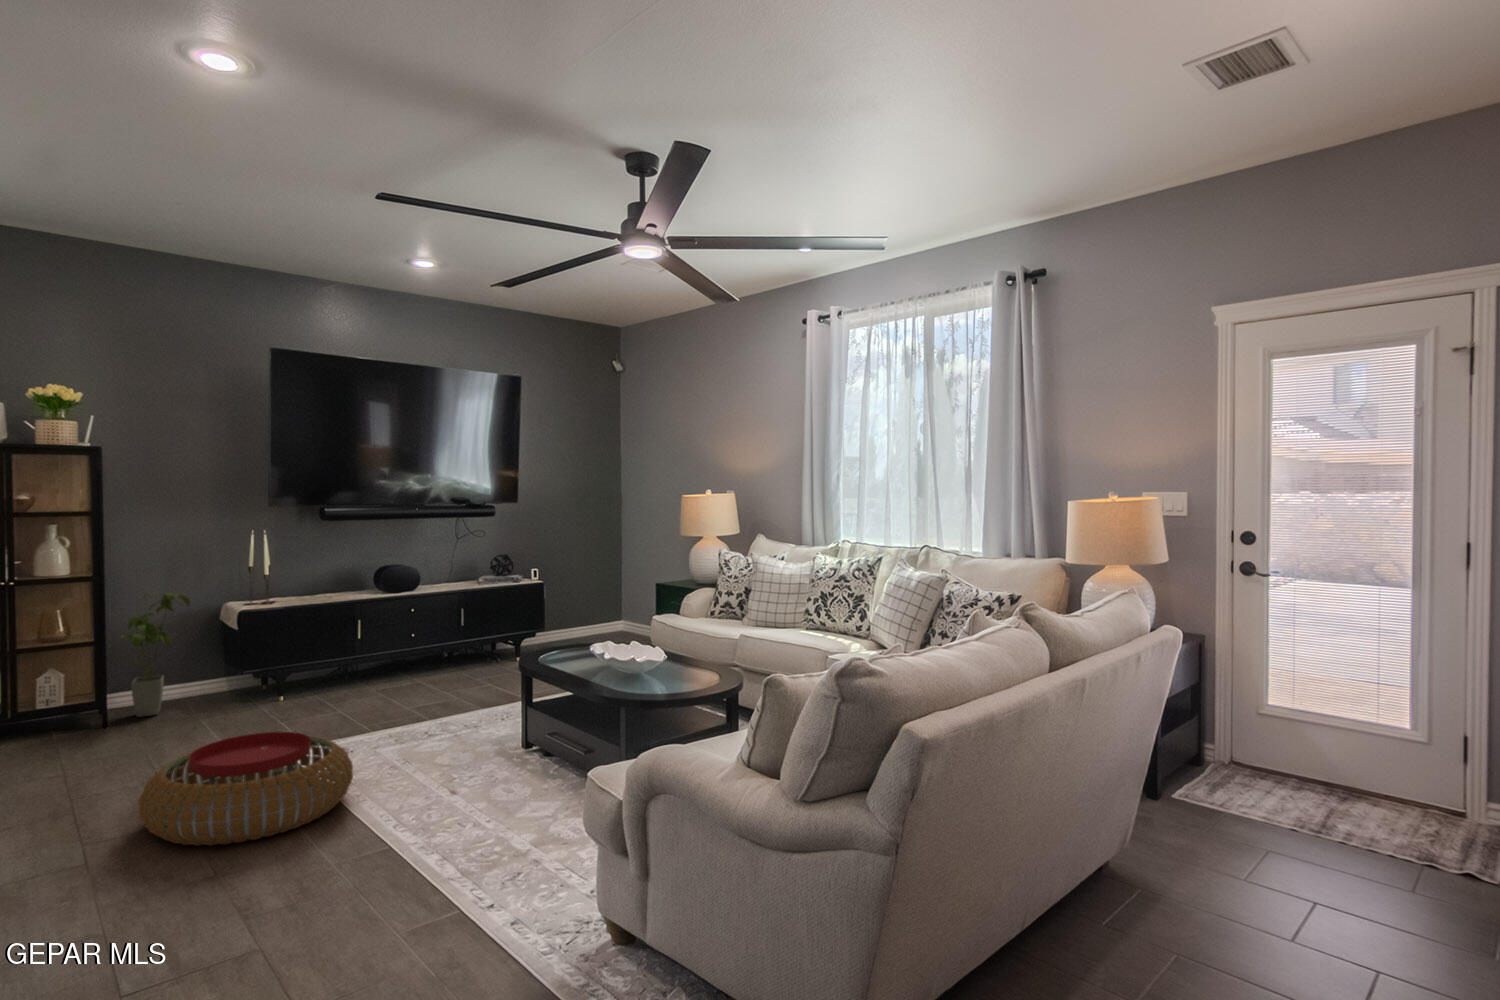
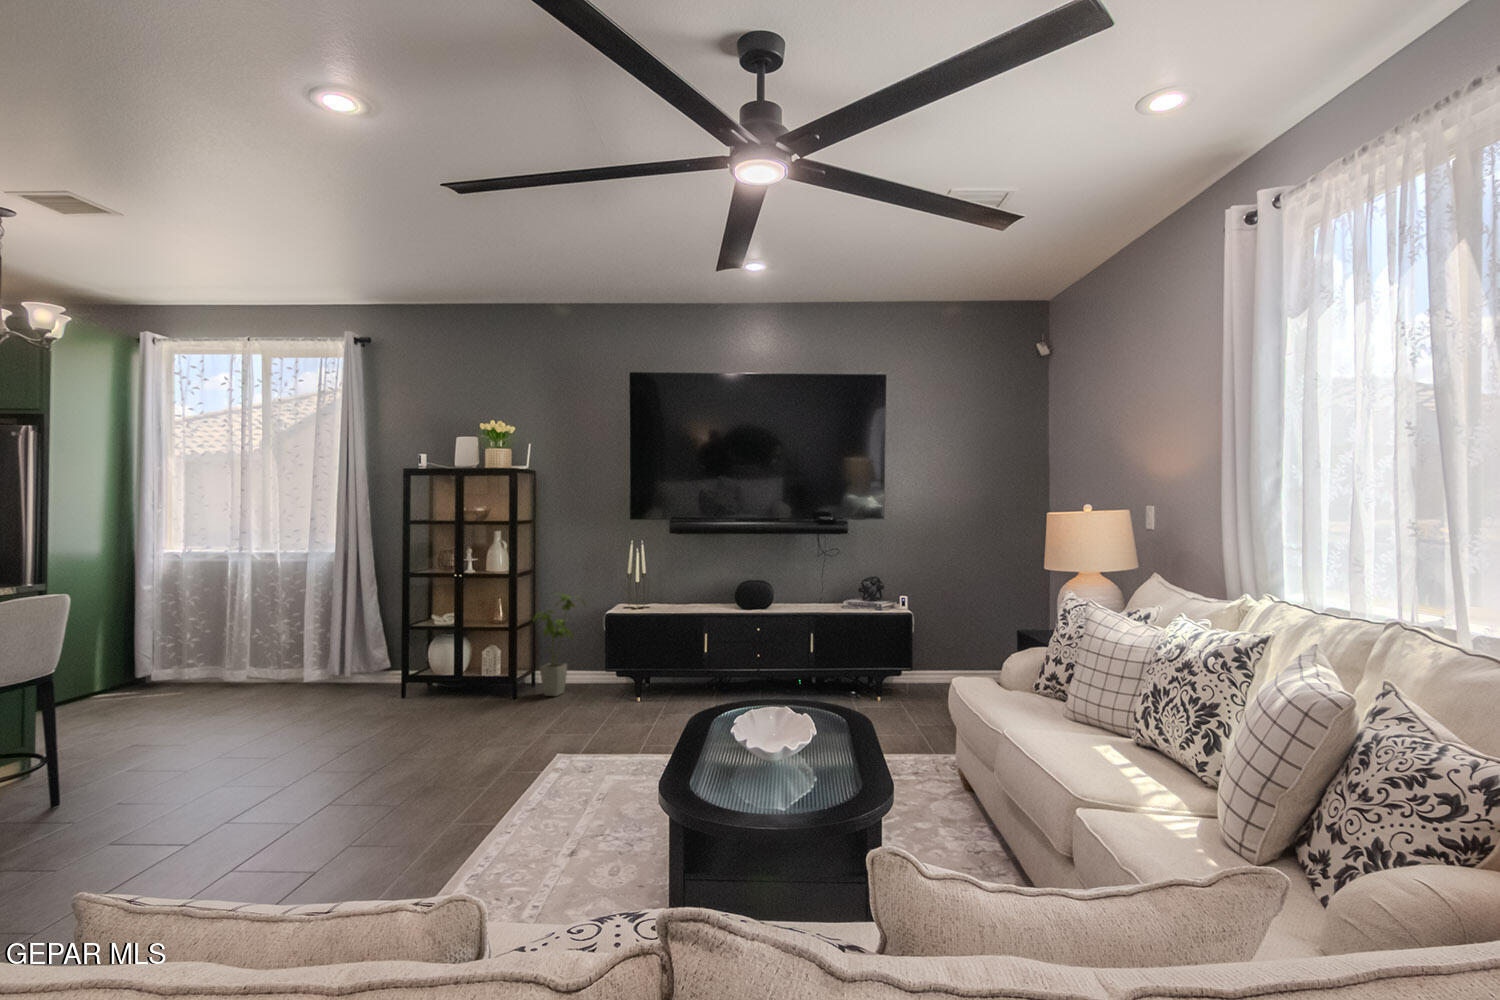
pouf: present [139,732,353,846] -> none [340,738,521,843]

